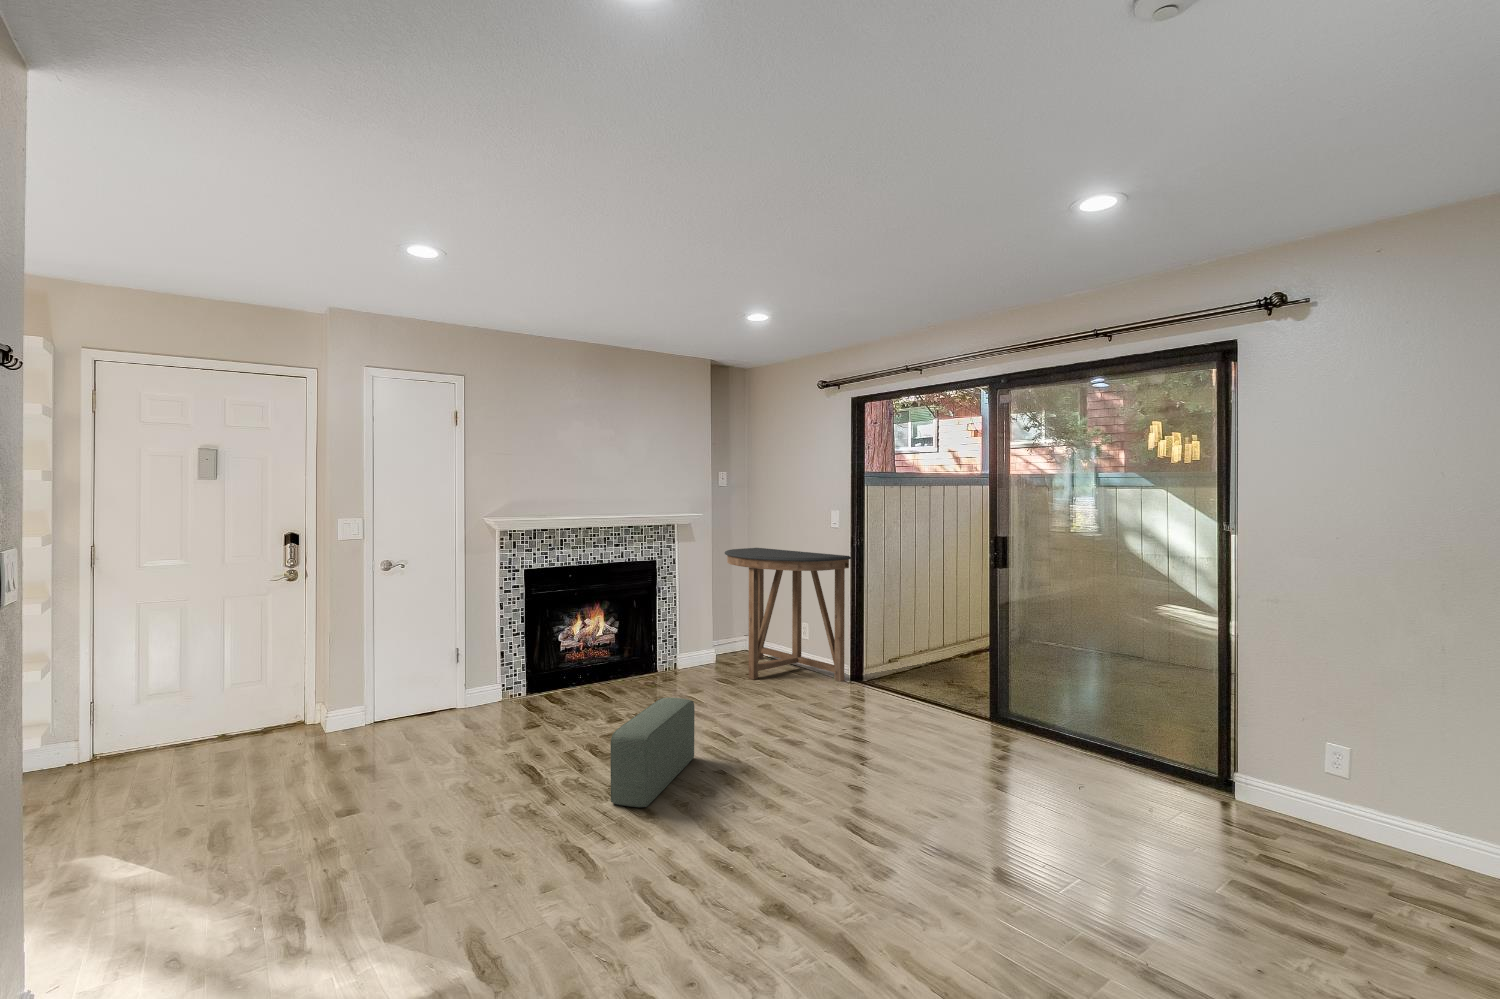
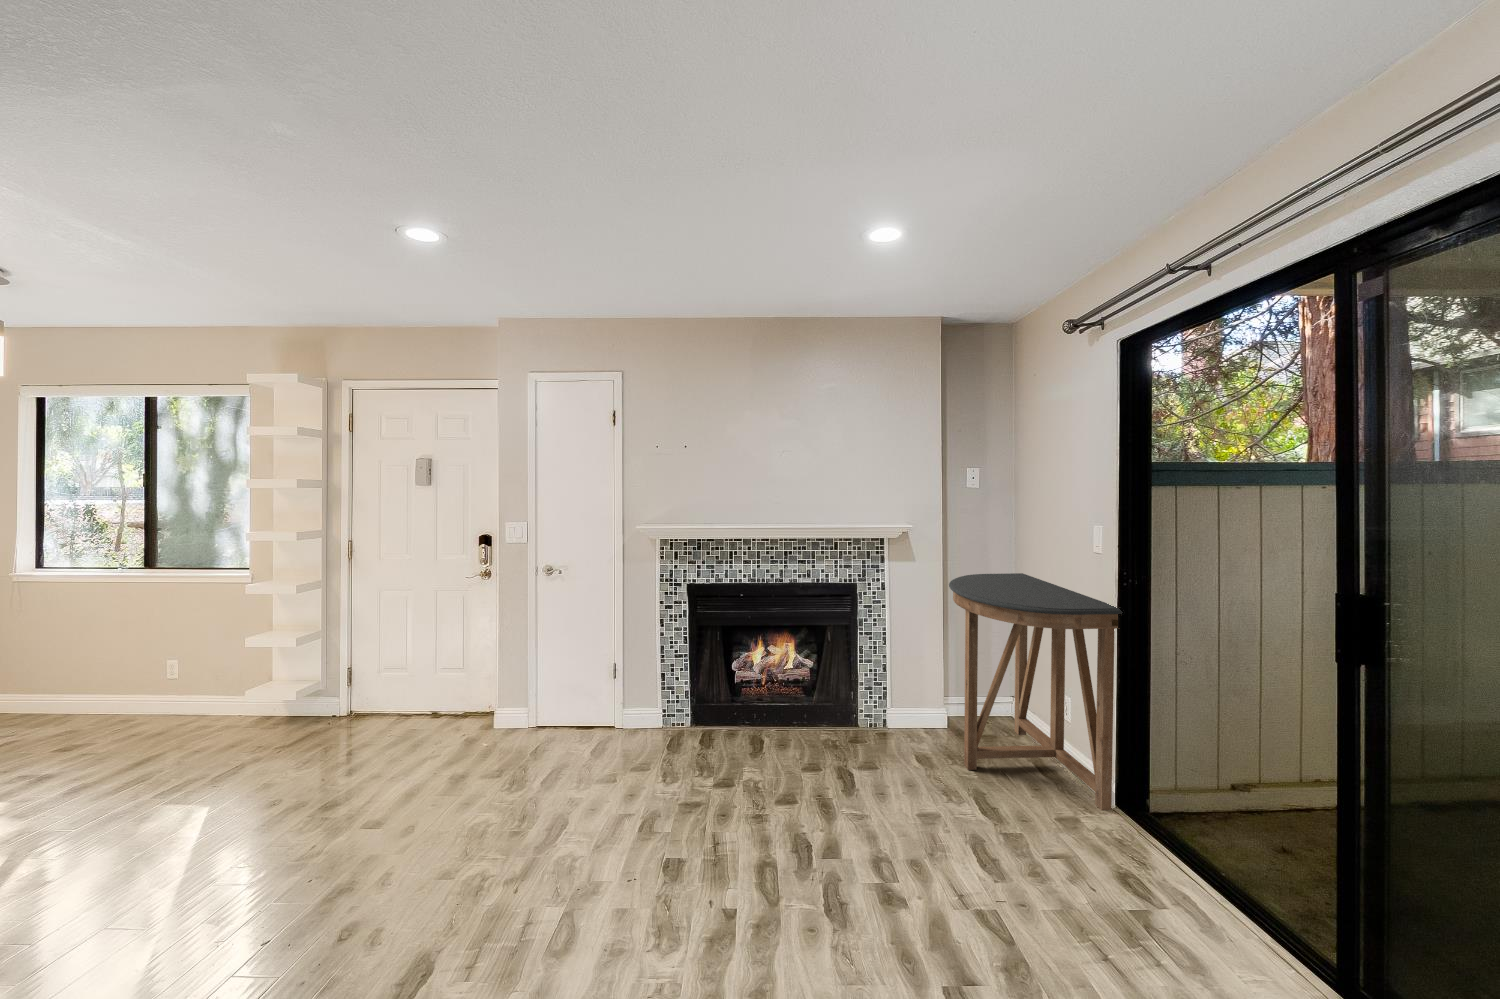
pouf: present [610,697,695,807] -> none [554,791,731,950]

